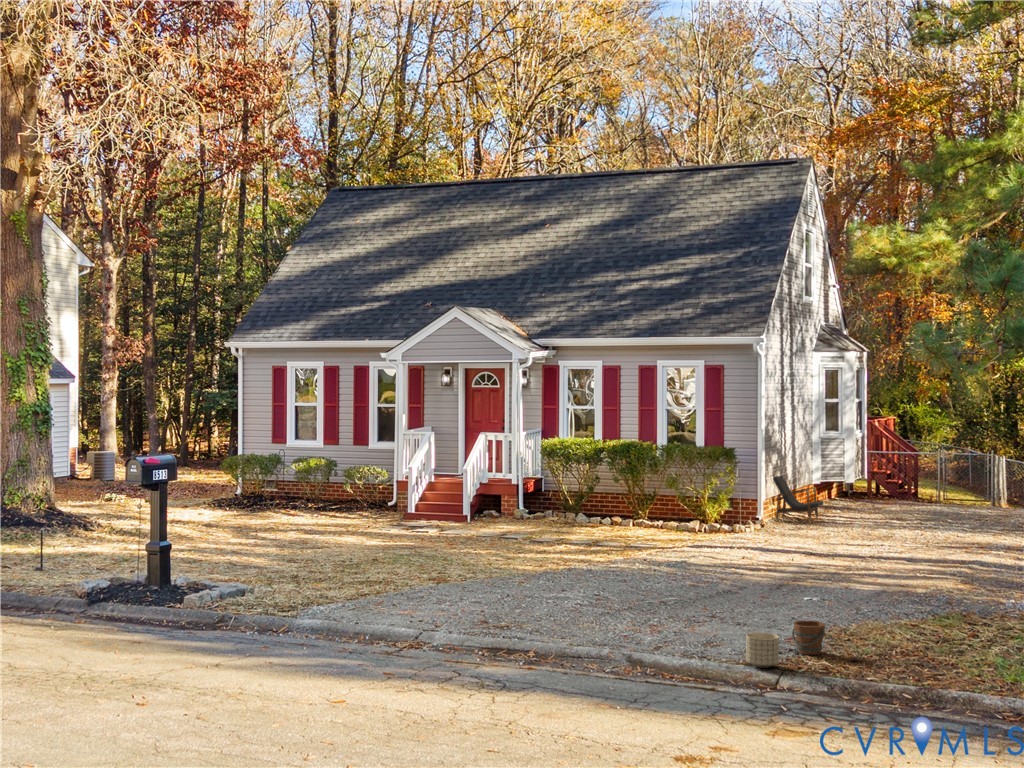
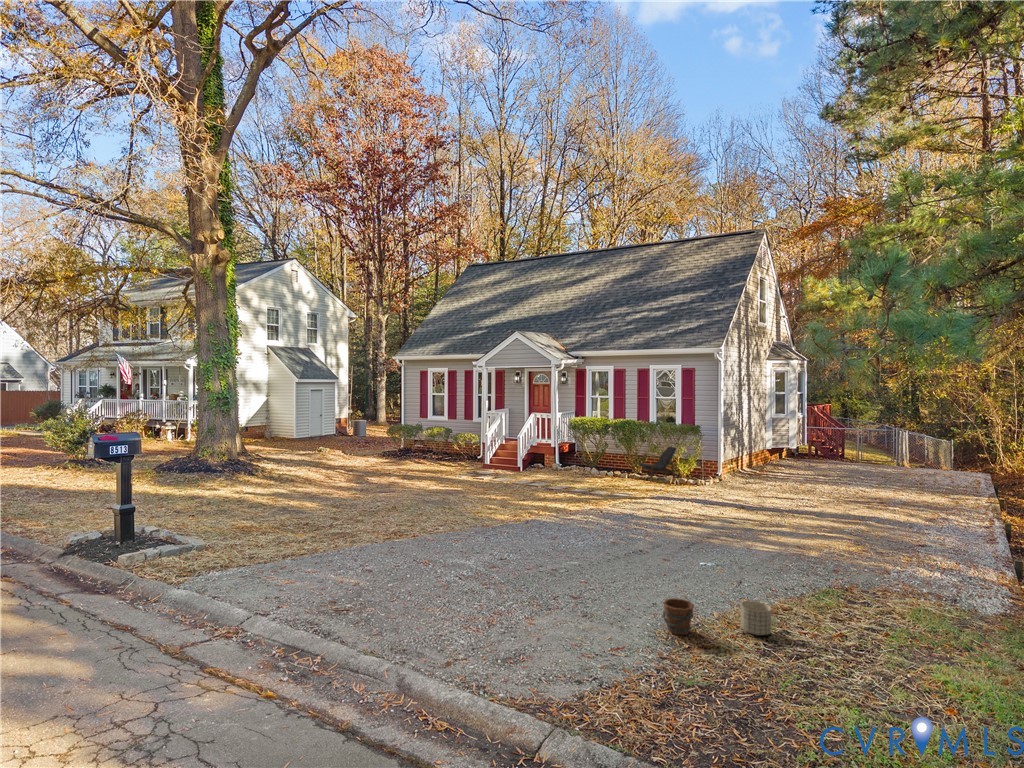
lounge chair: present [773,475,824,524] -> present [639,447,676,480]
planter: present [746,632,779,668] -> present [741,601,772,636]

